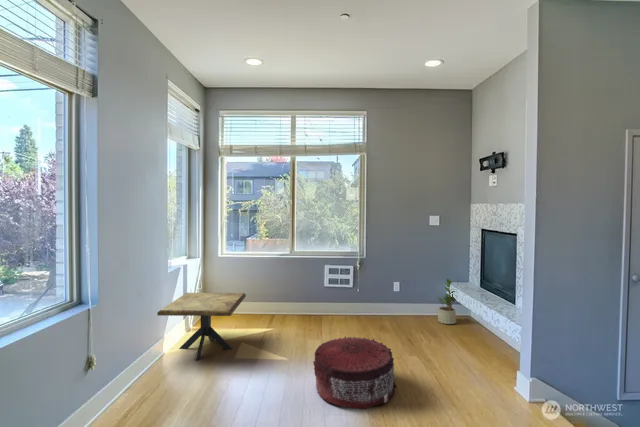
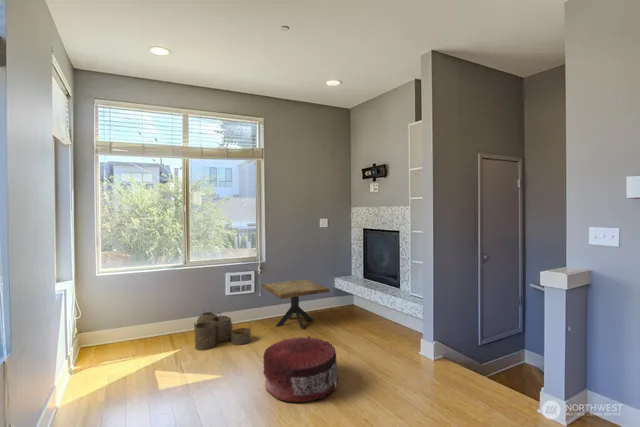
potted plant: present [438,279,456,324] -> none [330,274,349,314]
side table: present [157,293,246,360] -> present [262,279,330,329]
woven basket: none [285,298,337,335] -> present [194,312,251,350]

